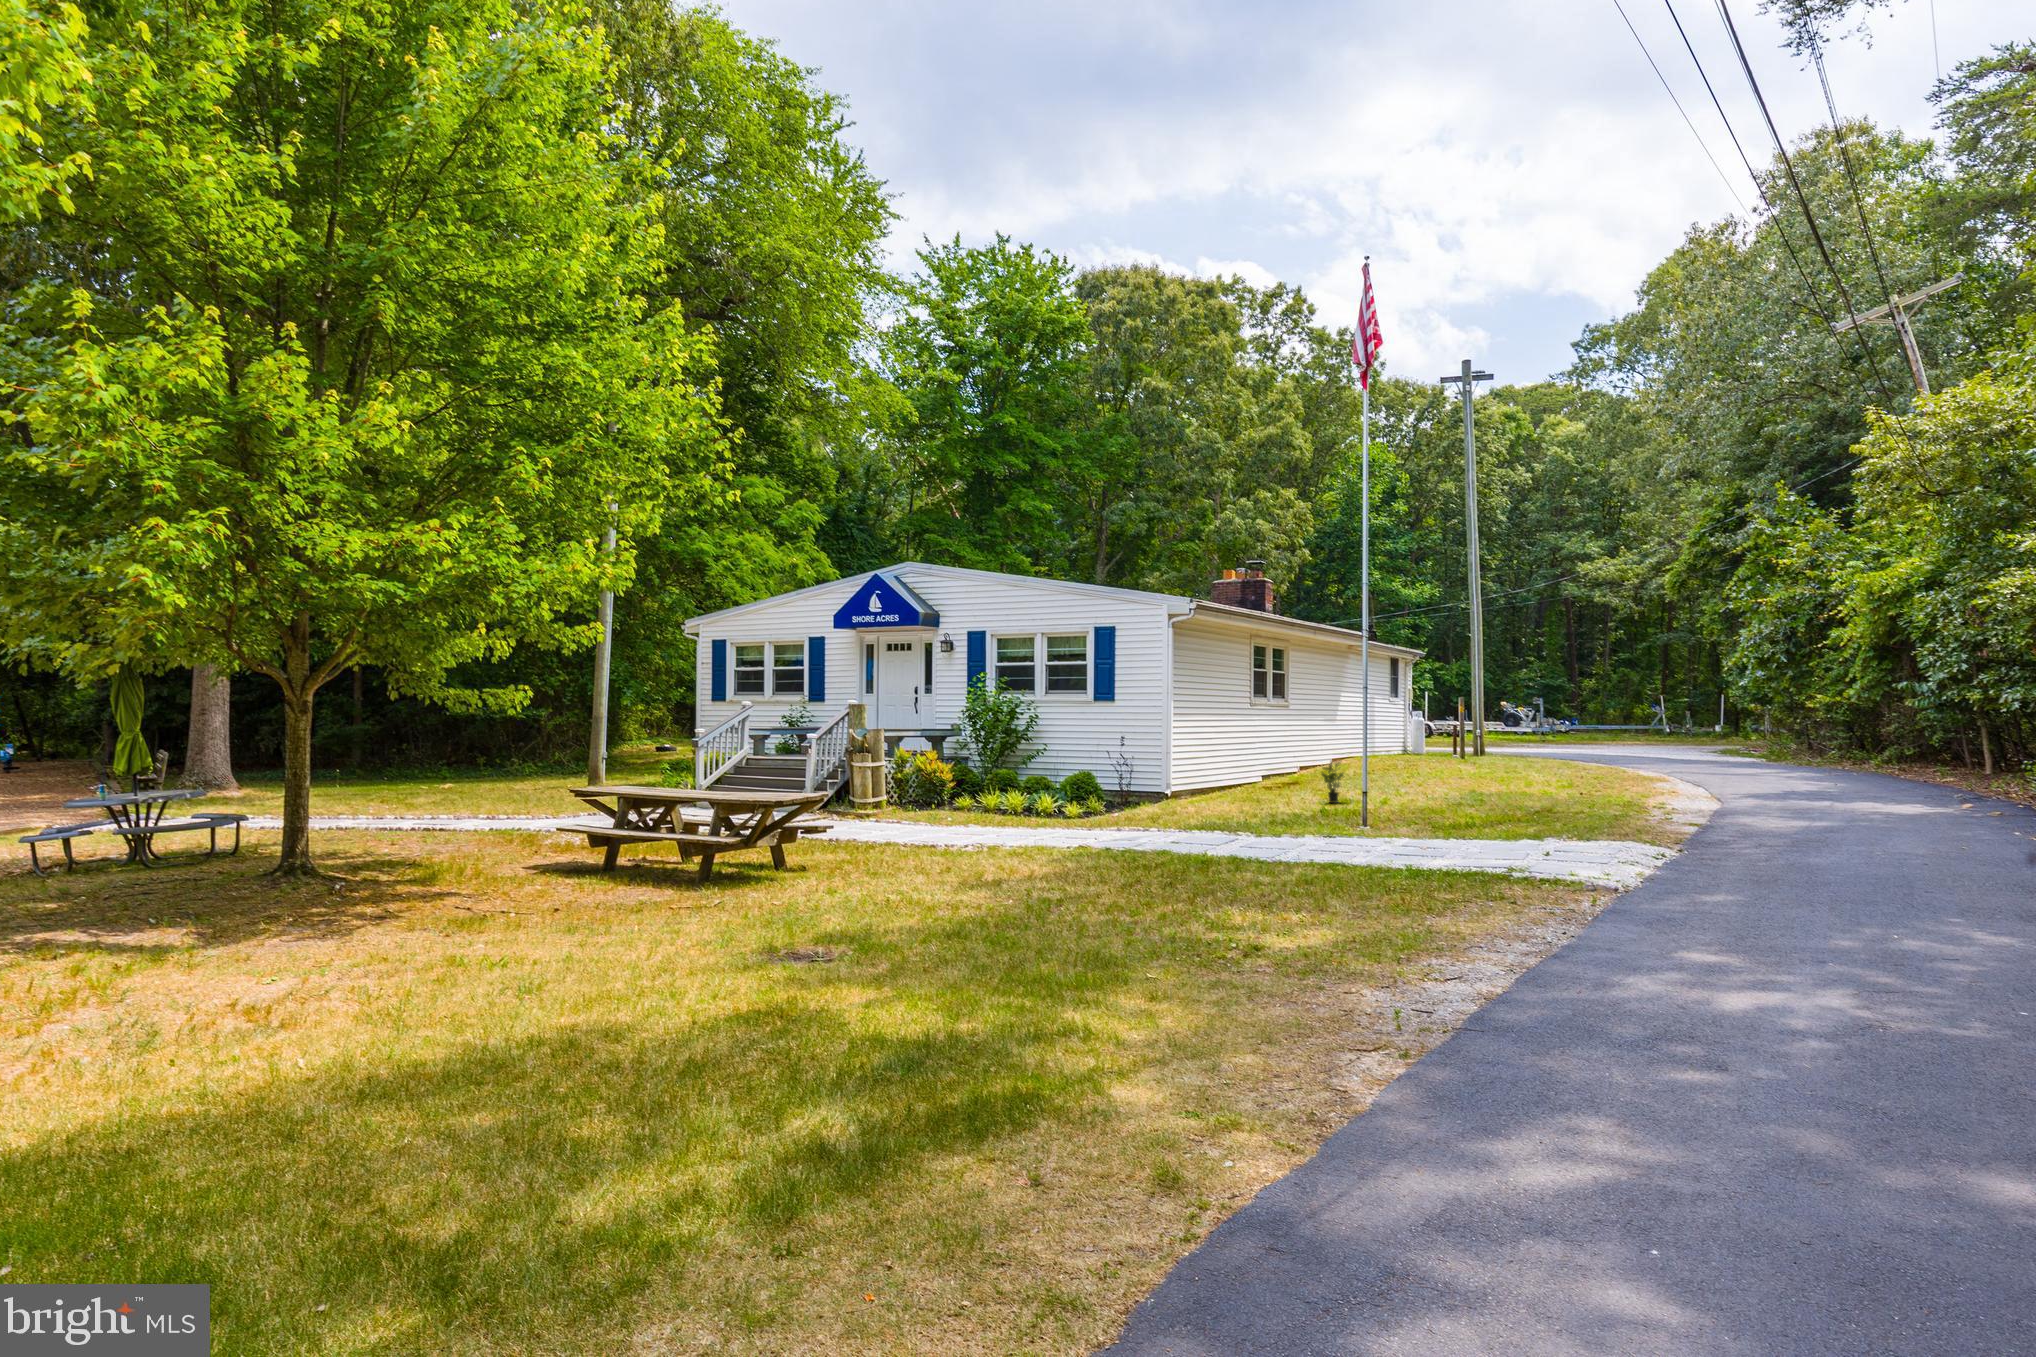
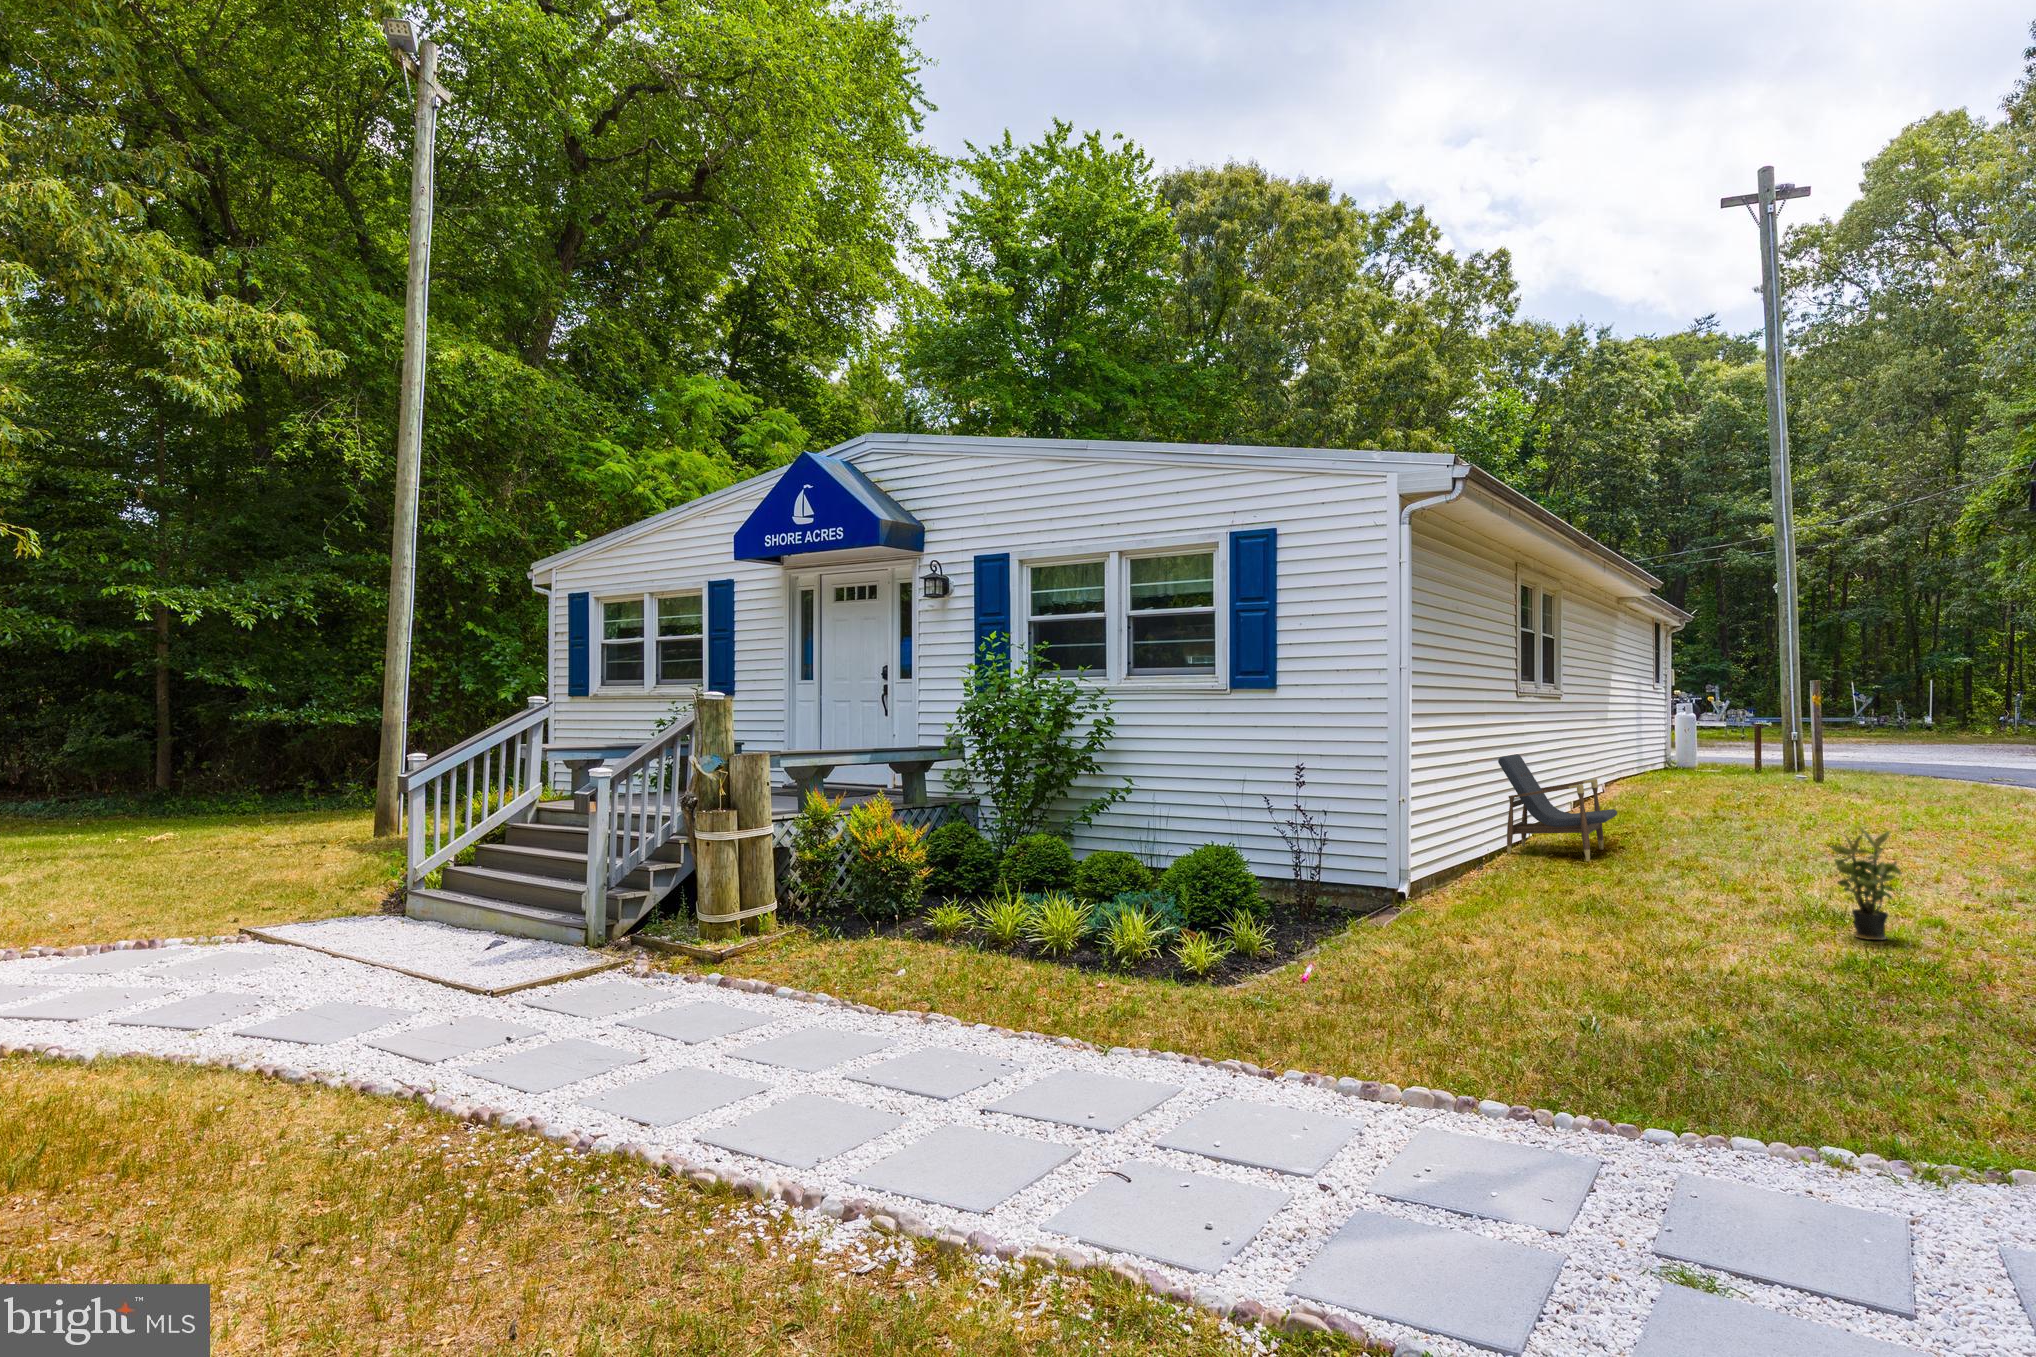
lounge chair: none [1235,734,1293,785] -> present [1498,754,1617,861]

